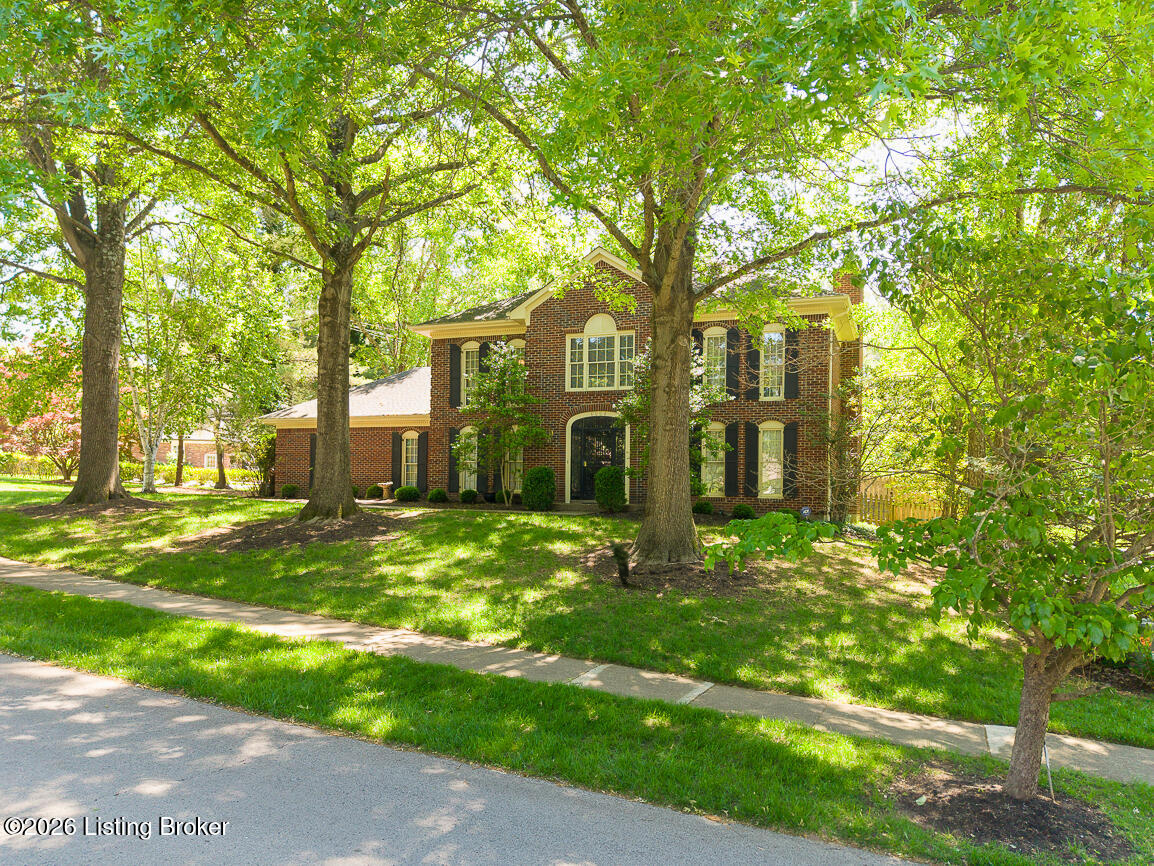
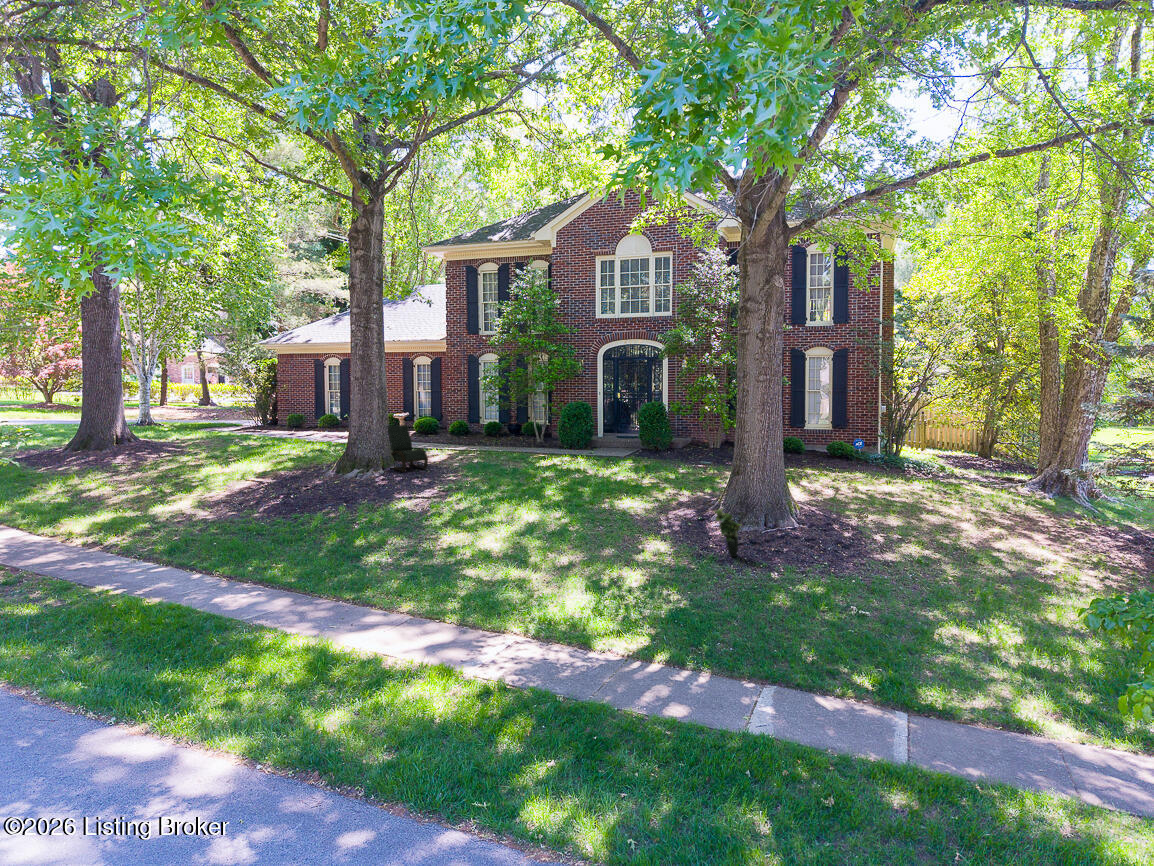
lounge chair: none [347,480,385,522] -> present [388,425,428,472]

